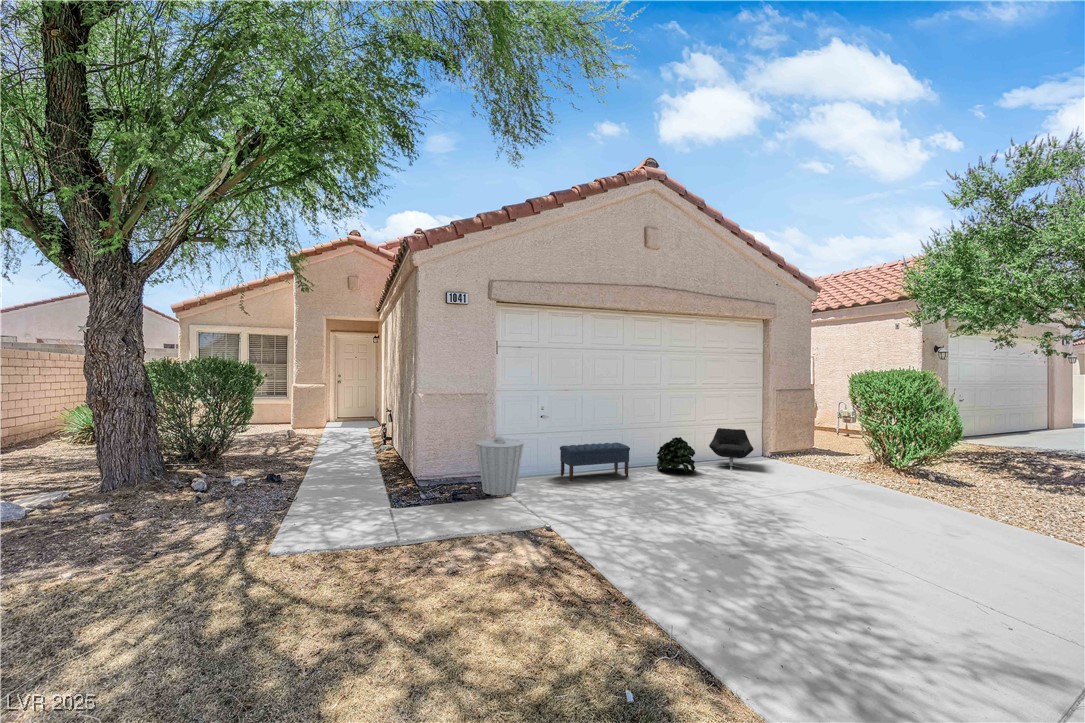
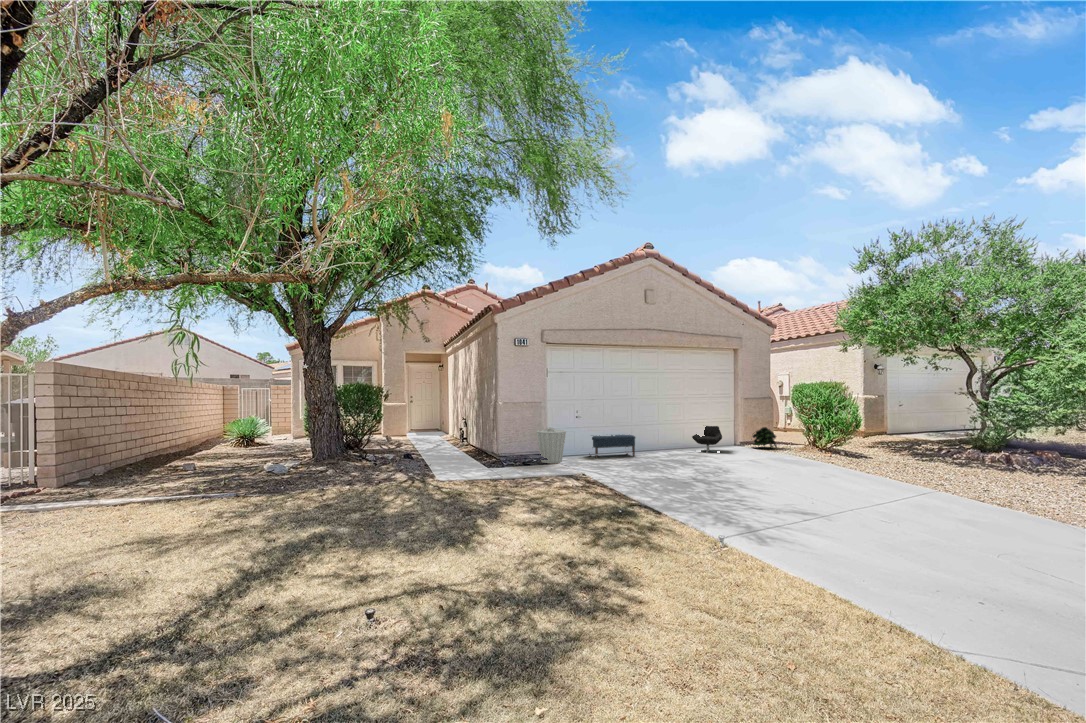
potted plant: present [657,437,695,473] -> present [753,427,777,448]

